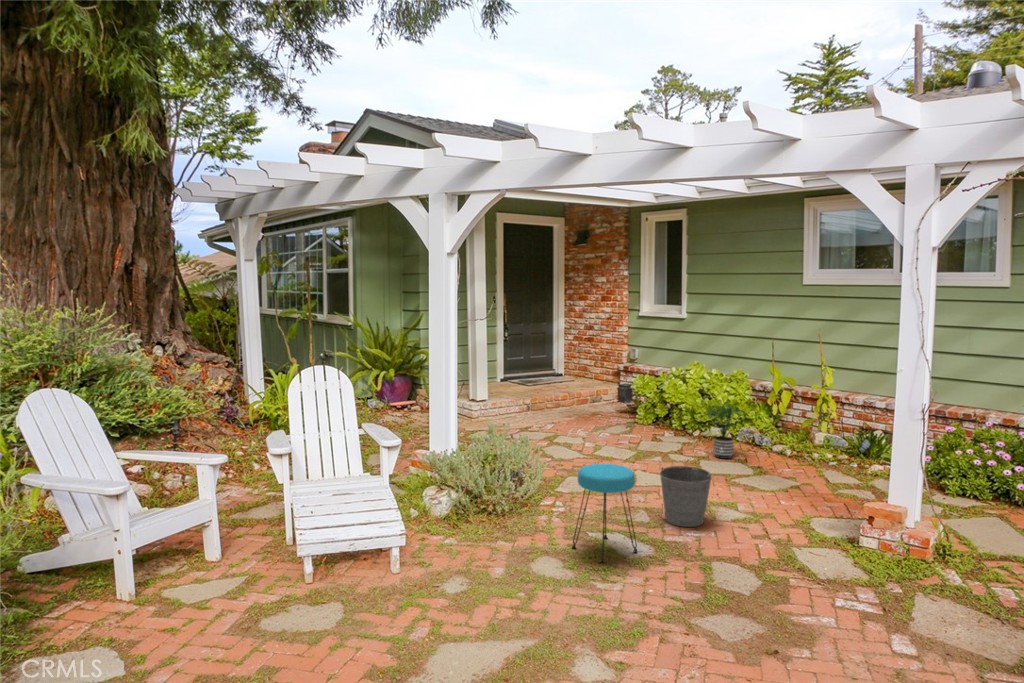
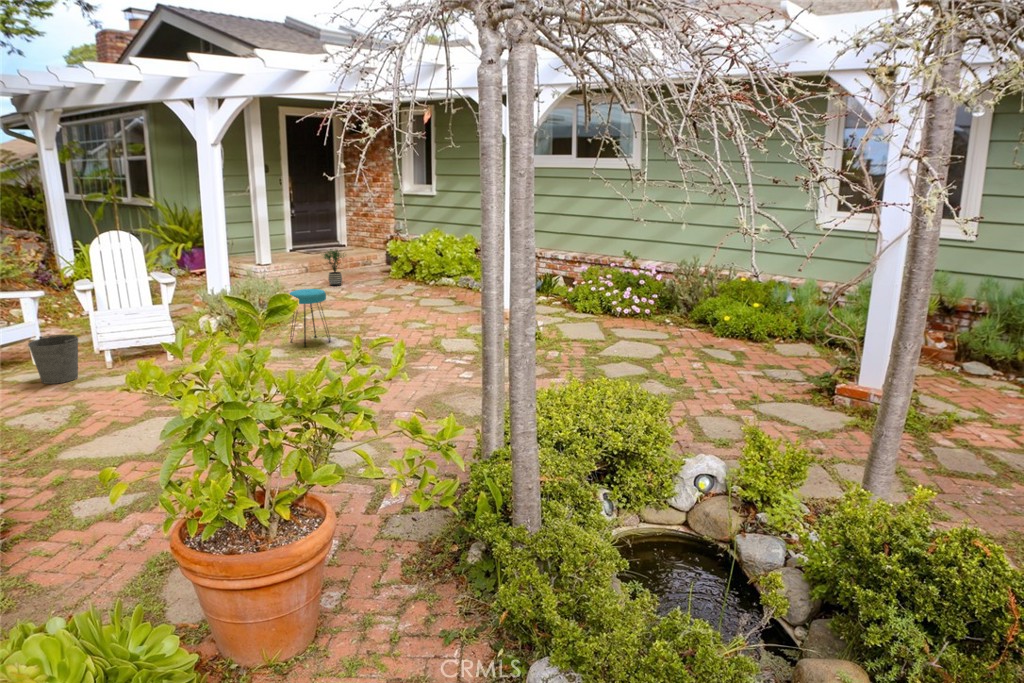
potted plant: present [707,403,742,459] -> present [324,249,342,286]
bucket: present [660,466,712,527] -> present [28,335,78,384]

